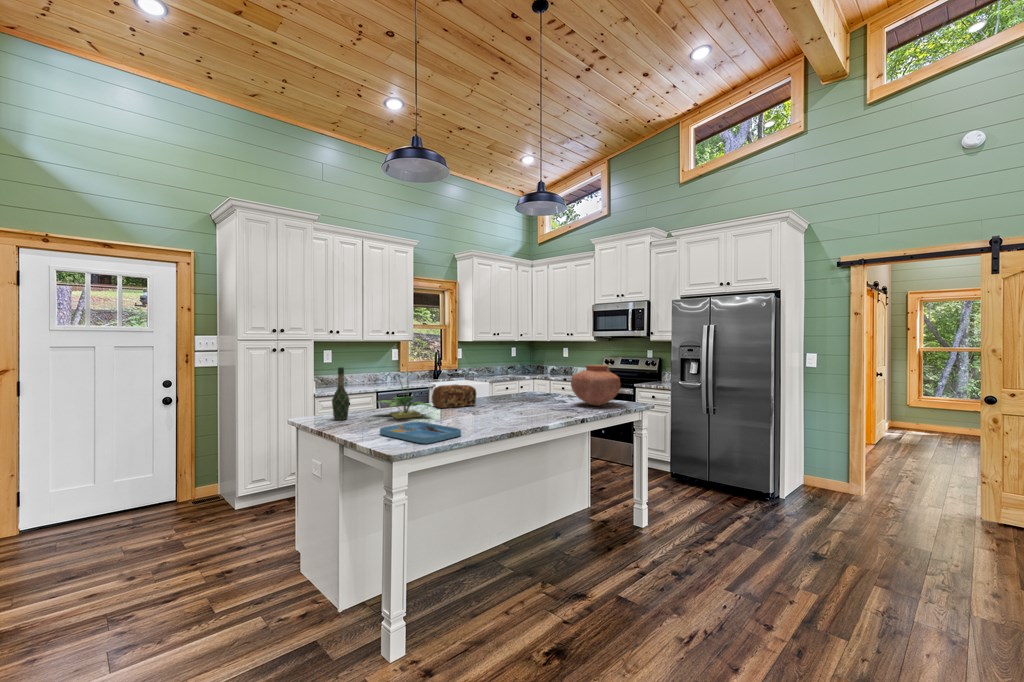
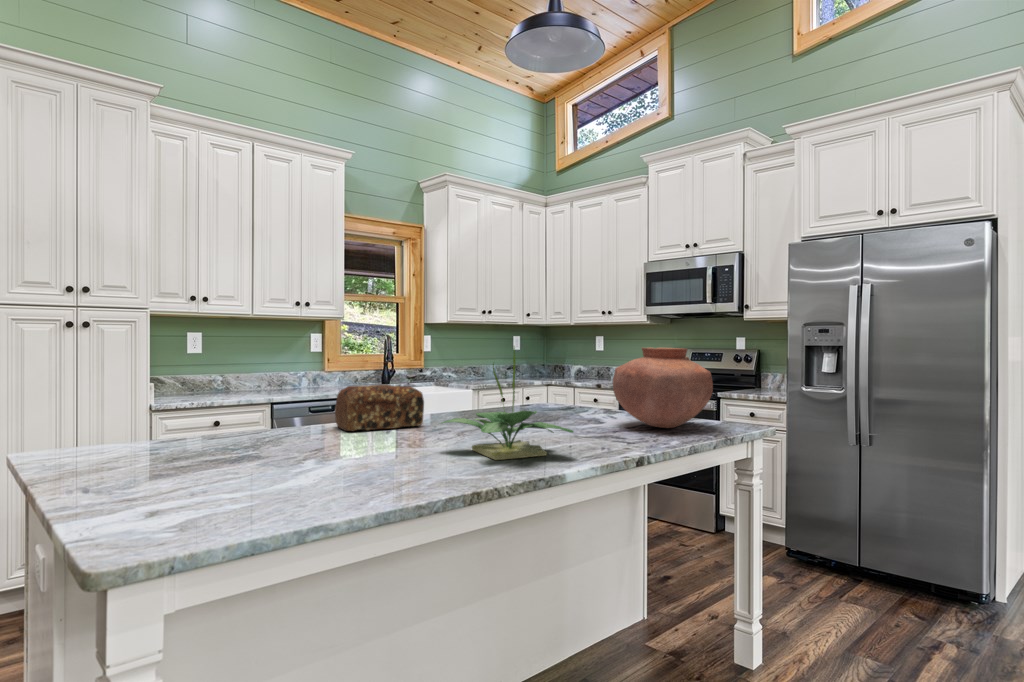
wine bottle: present [332,367,350,420] -> none [87,341,130,456]
potted plant: present [377,371,431,419] -> present [442,348,574,460]
tray: present [380,422,461,444] -> none [140,463,342,528]

